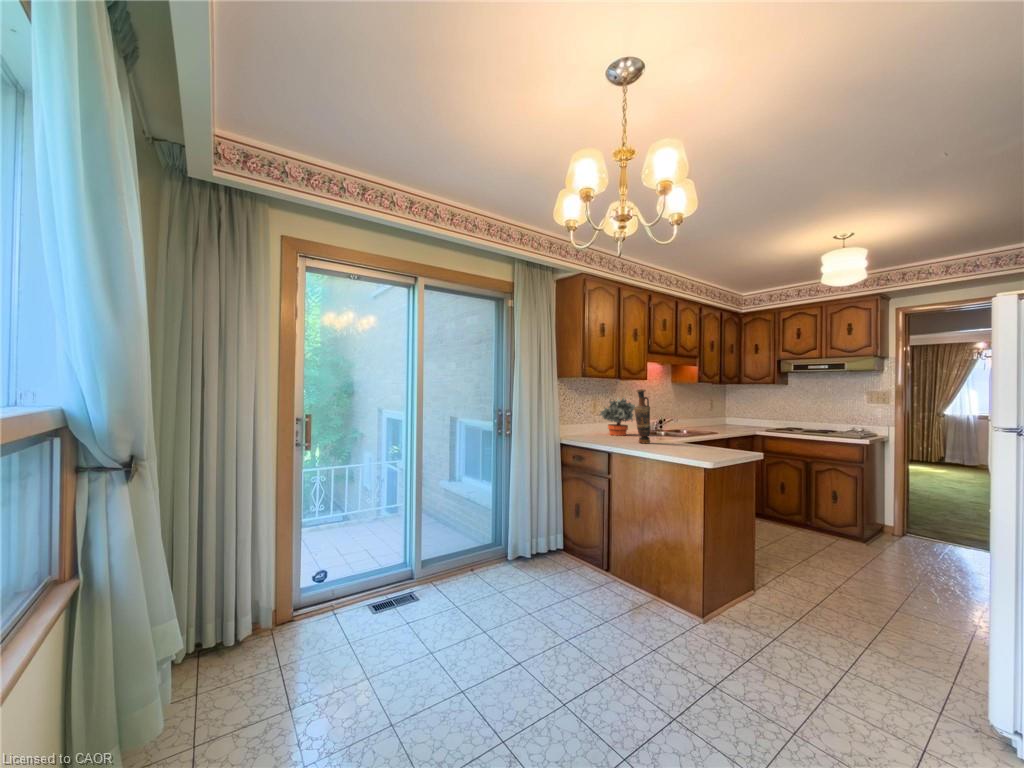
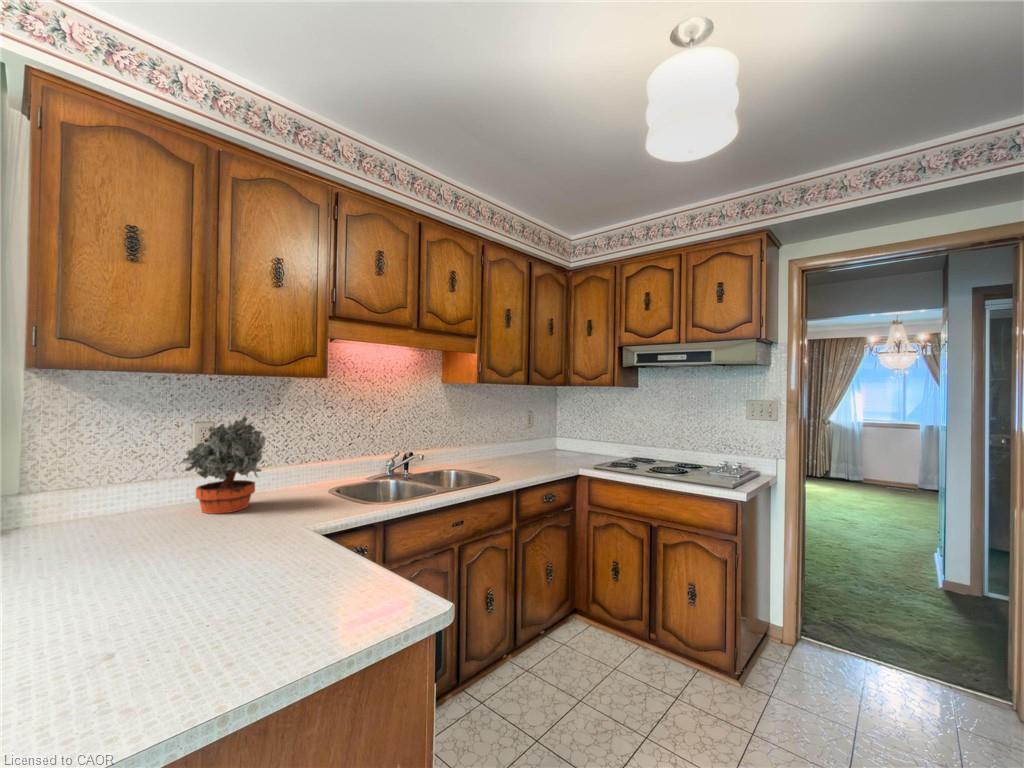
vase: present [634,389,650,443] -> none [71,407,150,582]

